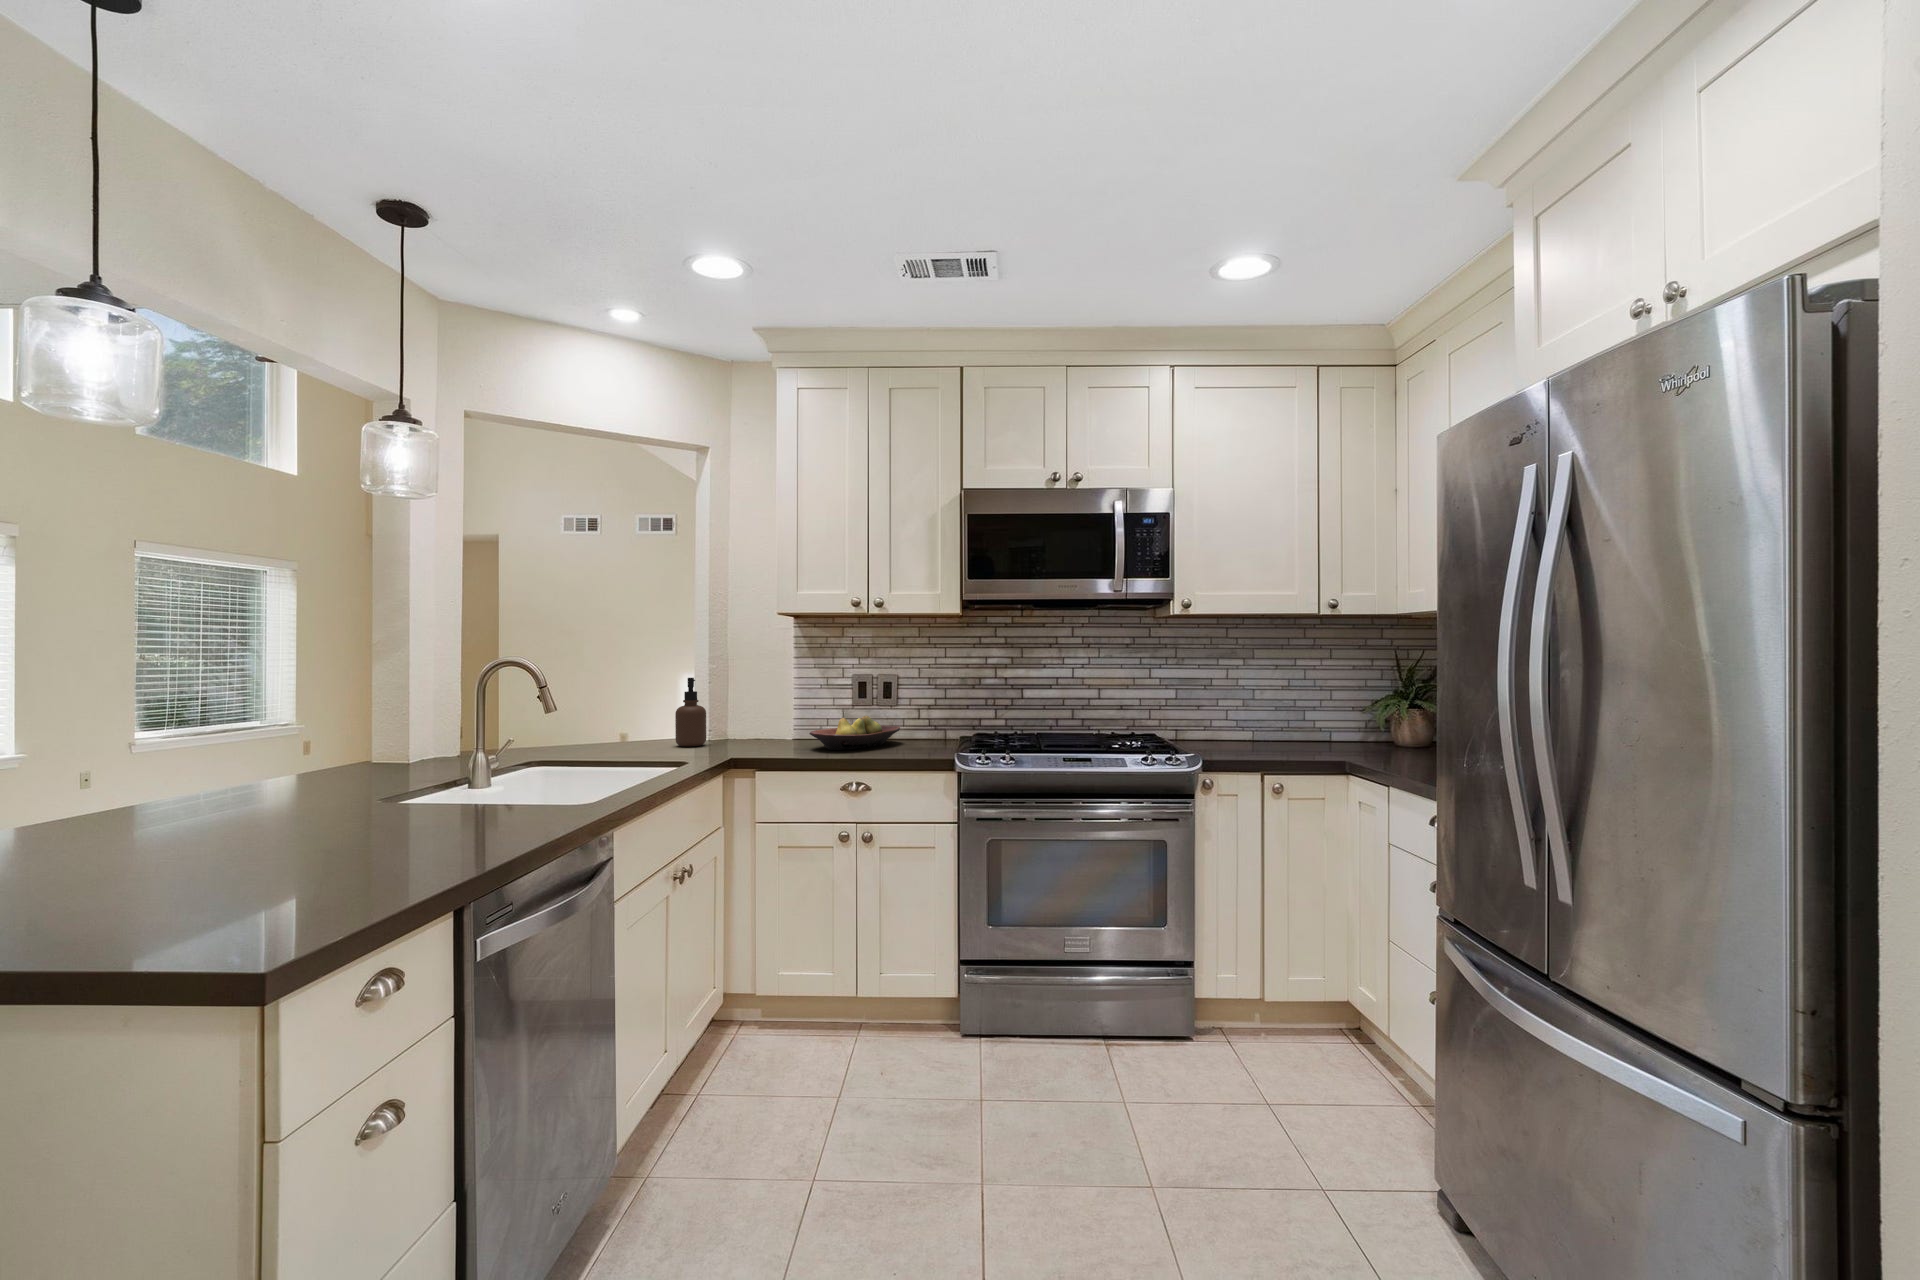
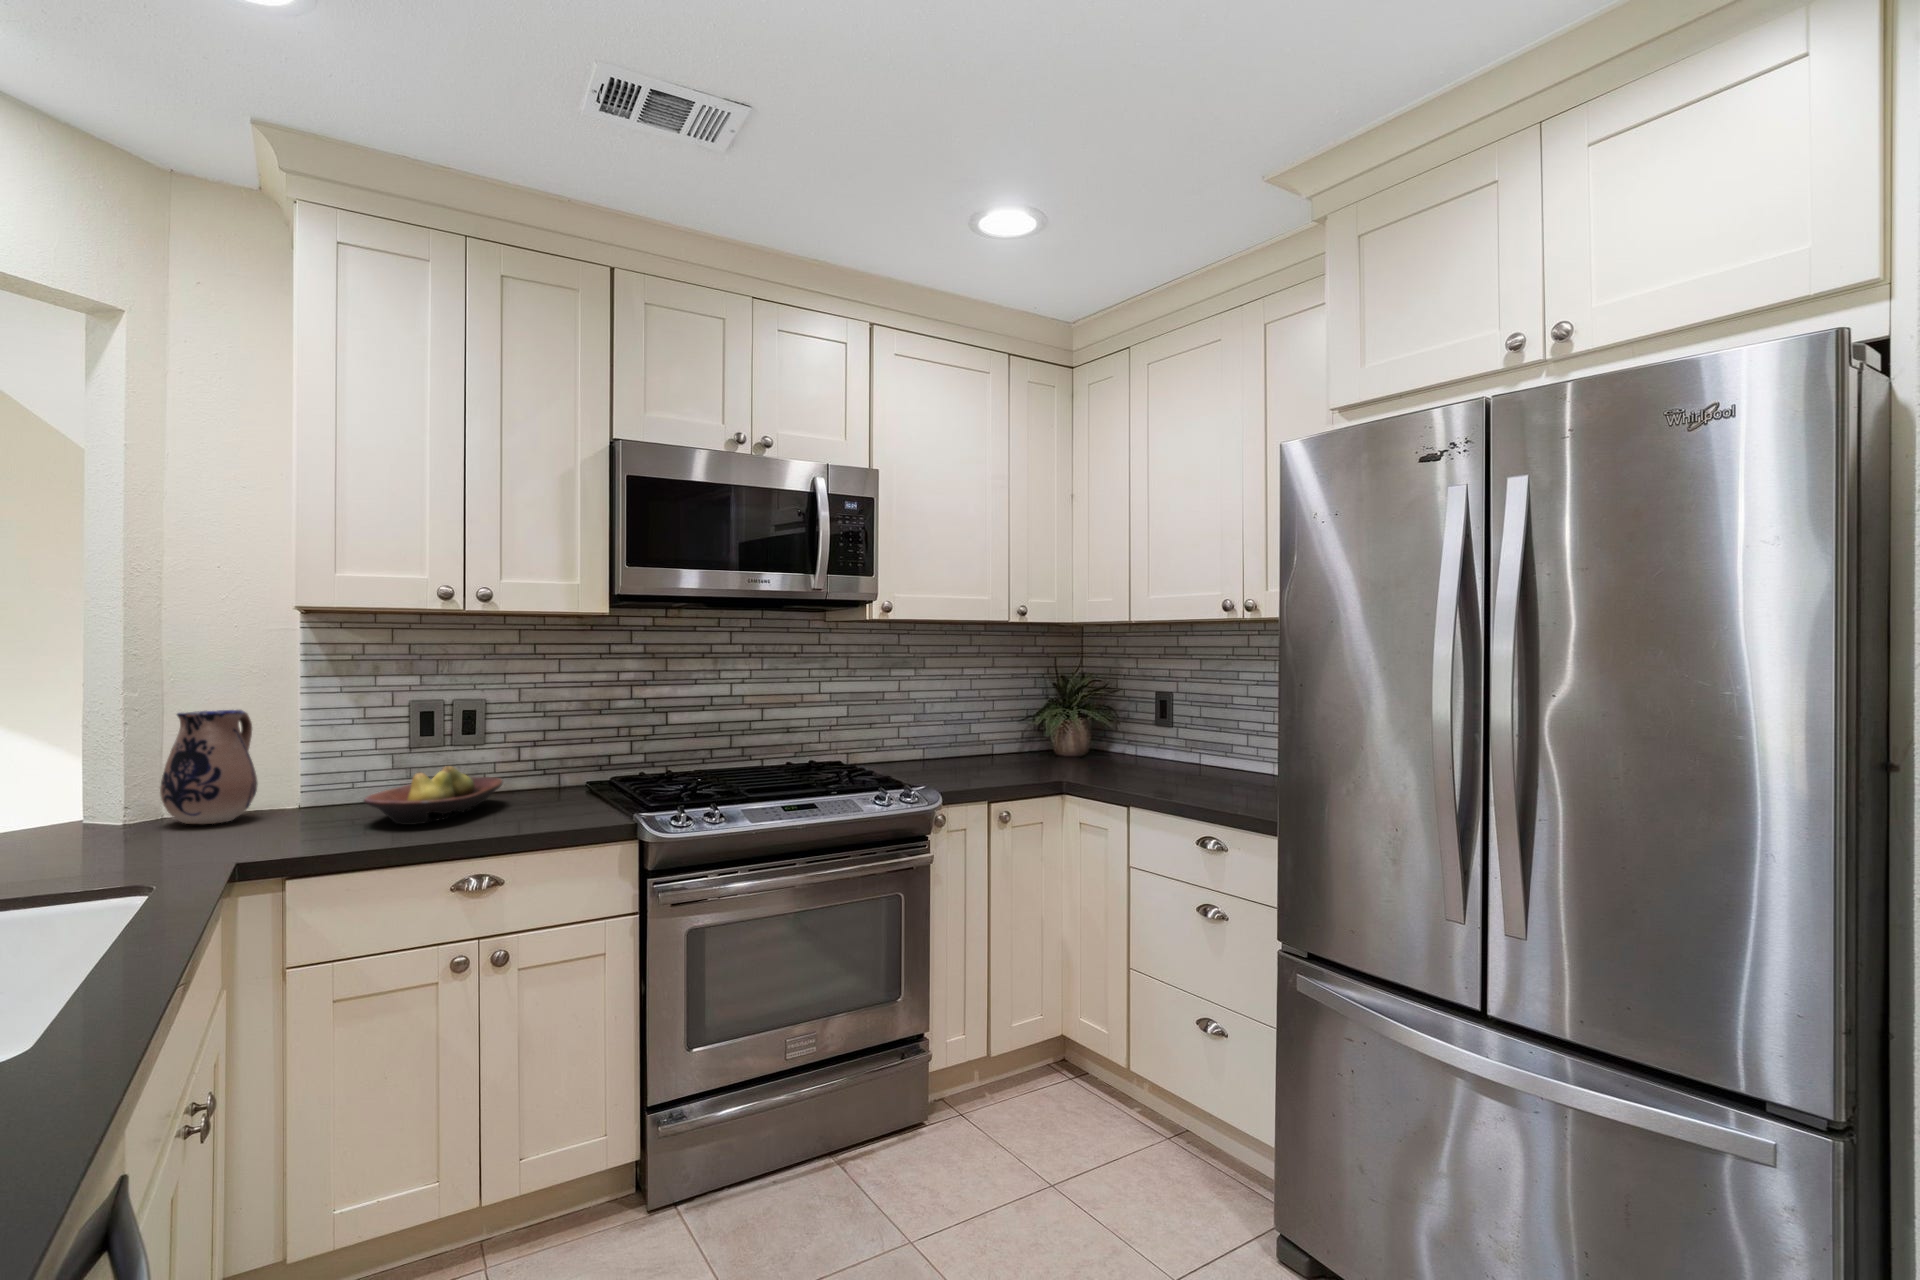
ceramic pitcher: none [725,675,773,741] -> present [160,710,258,824]
soap dispenser: present [675,678,706,747] -> none [63,721,134,848]

